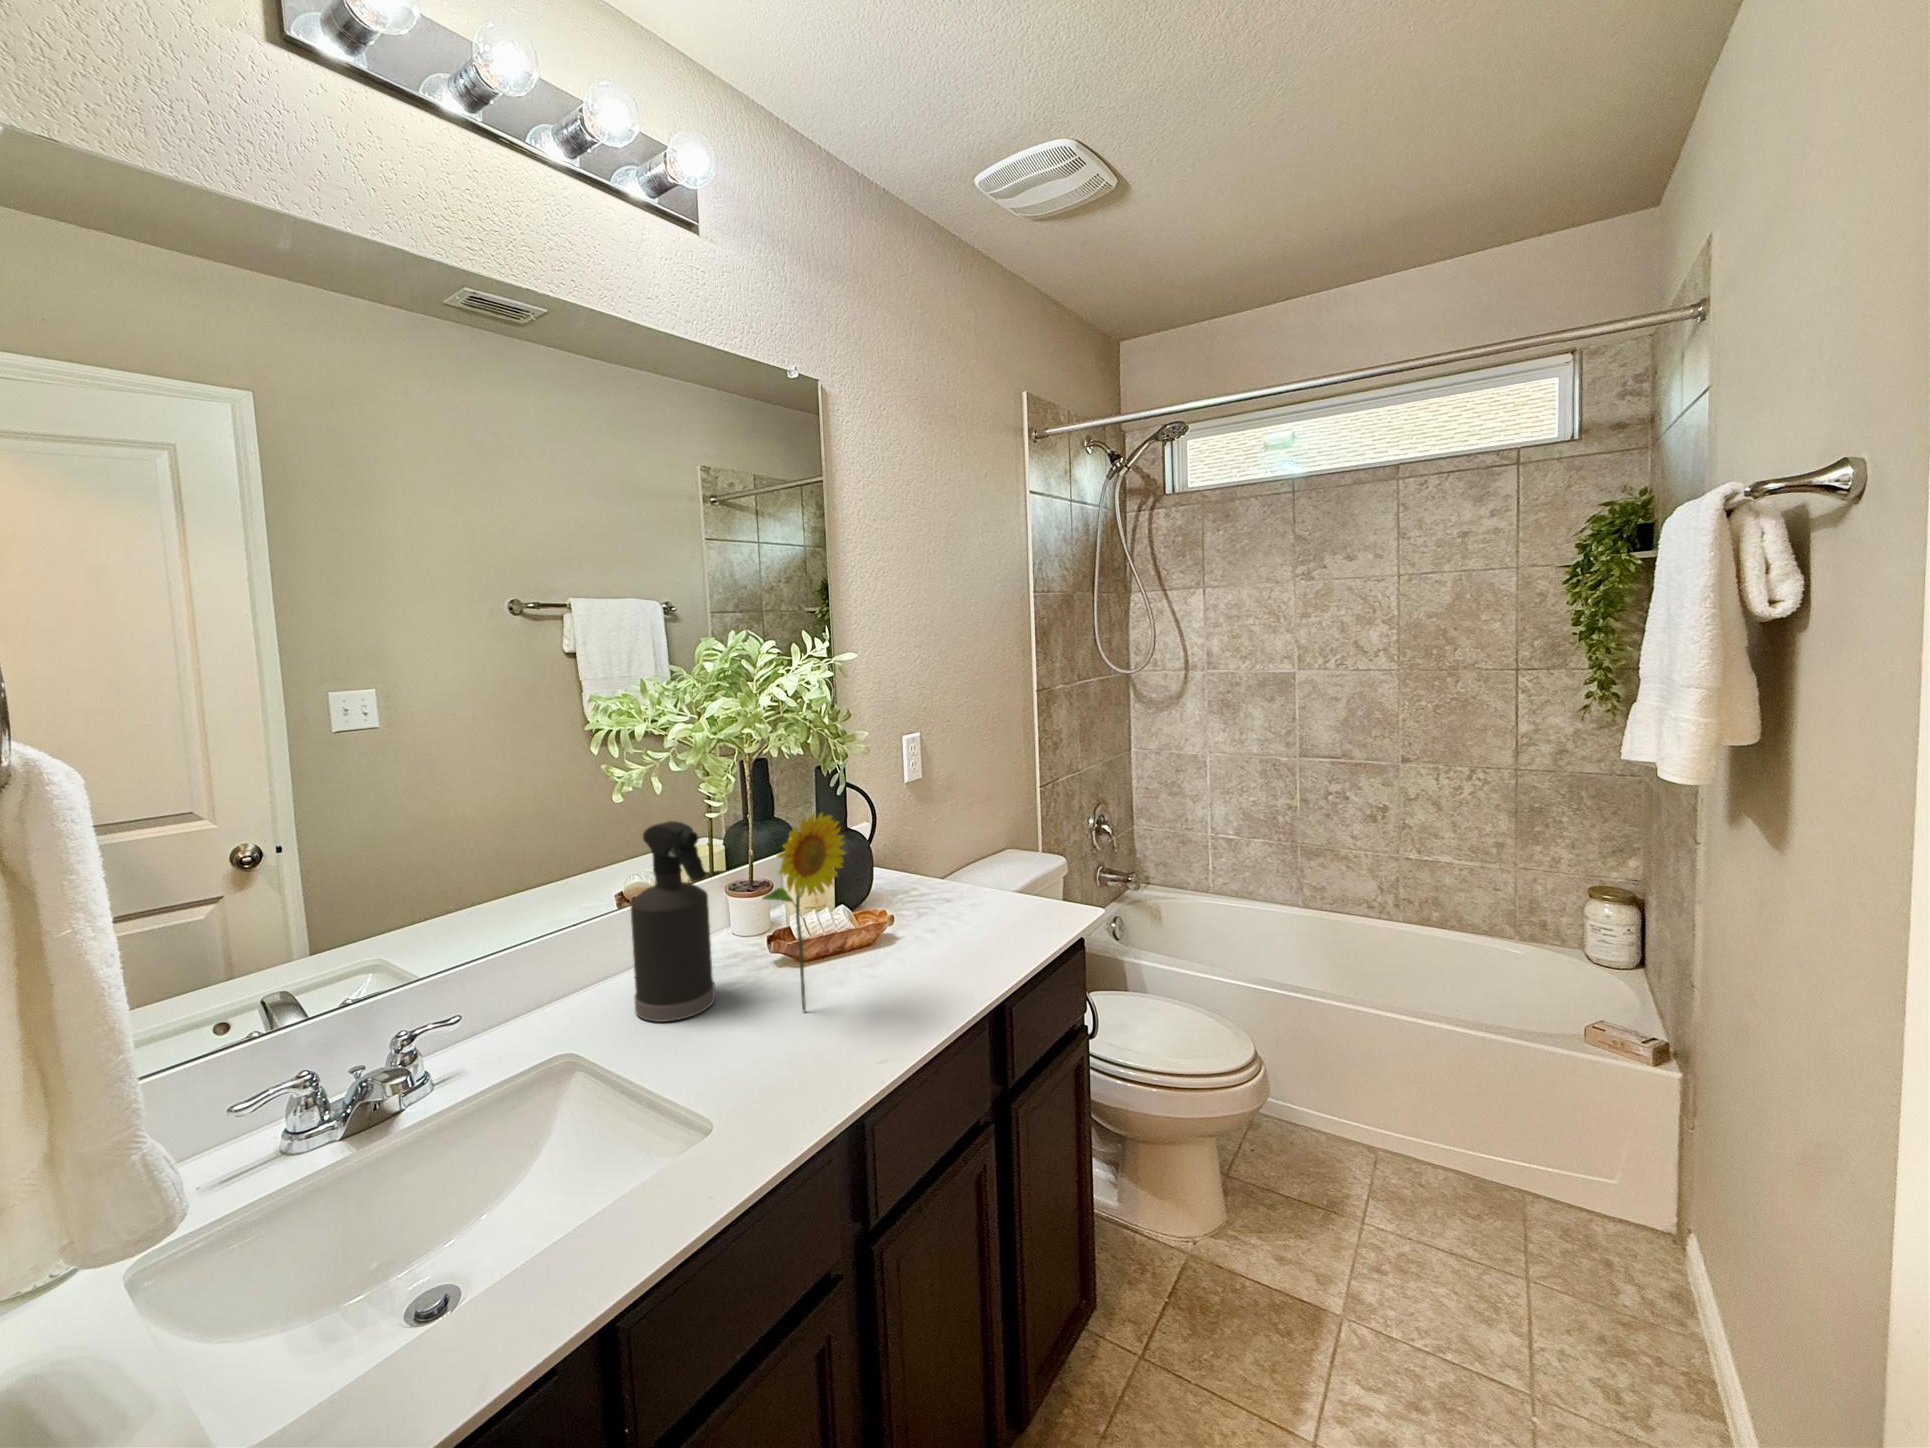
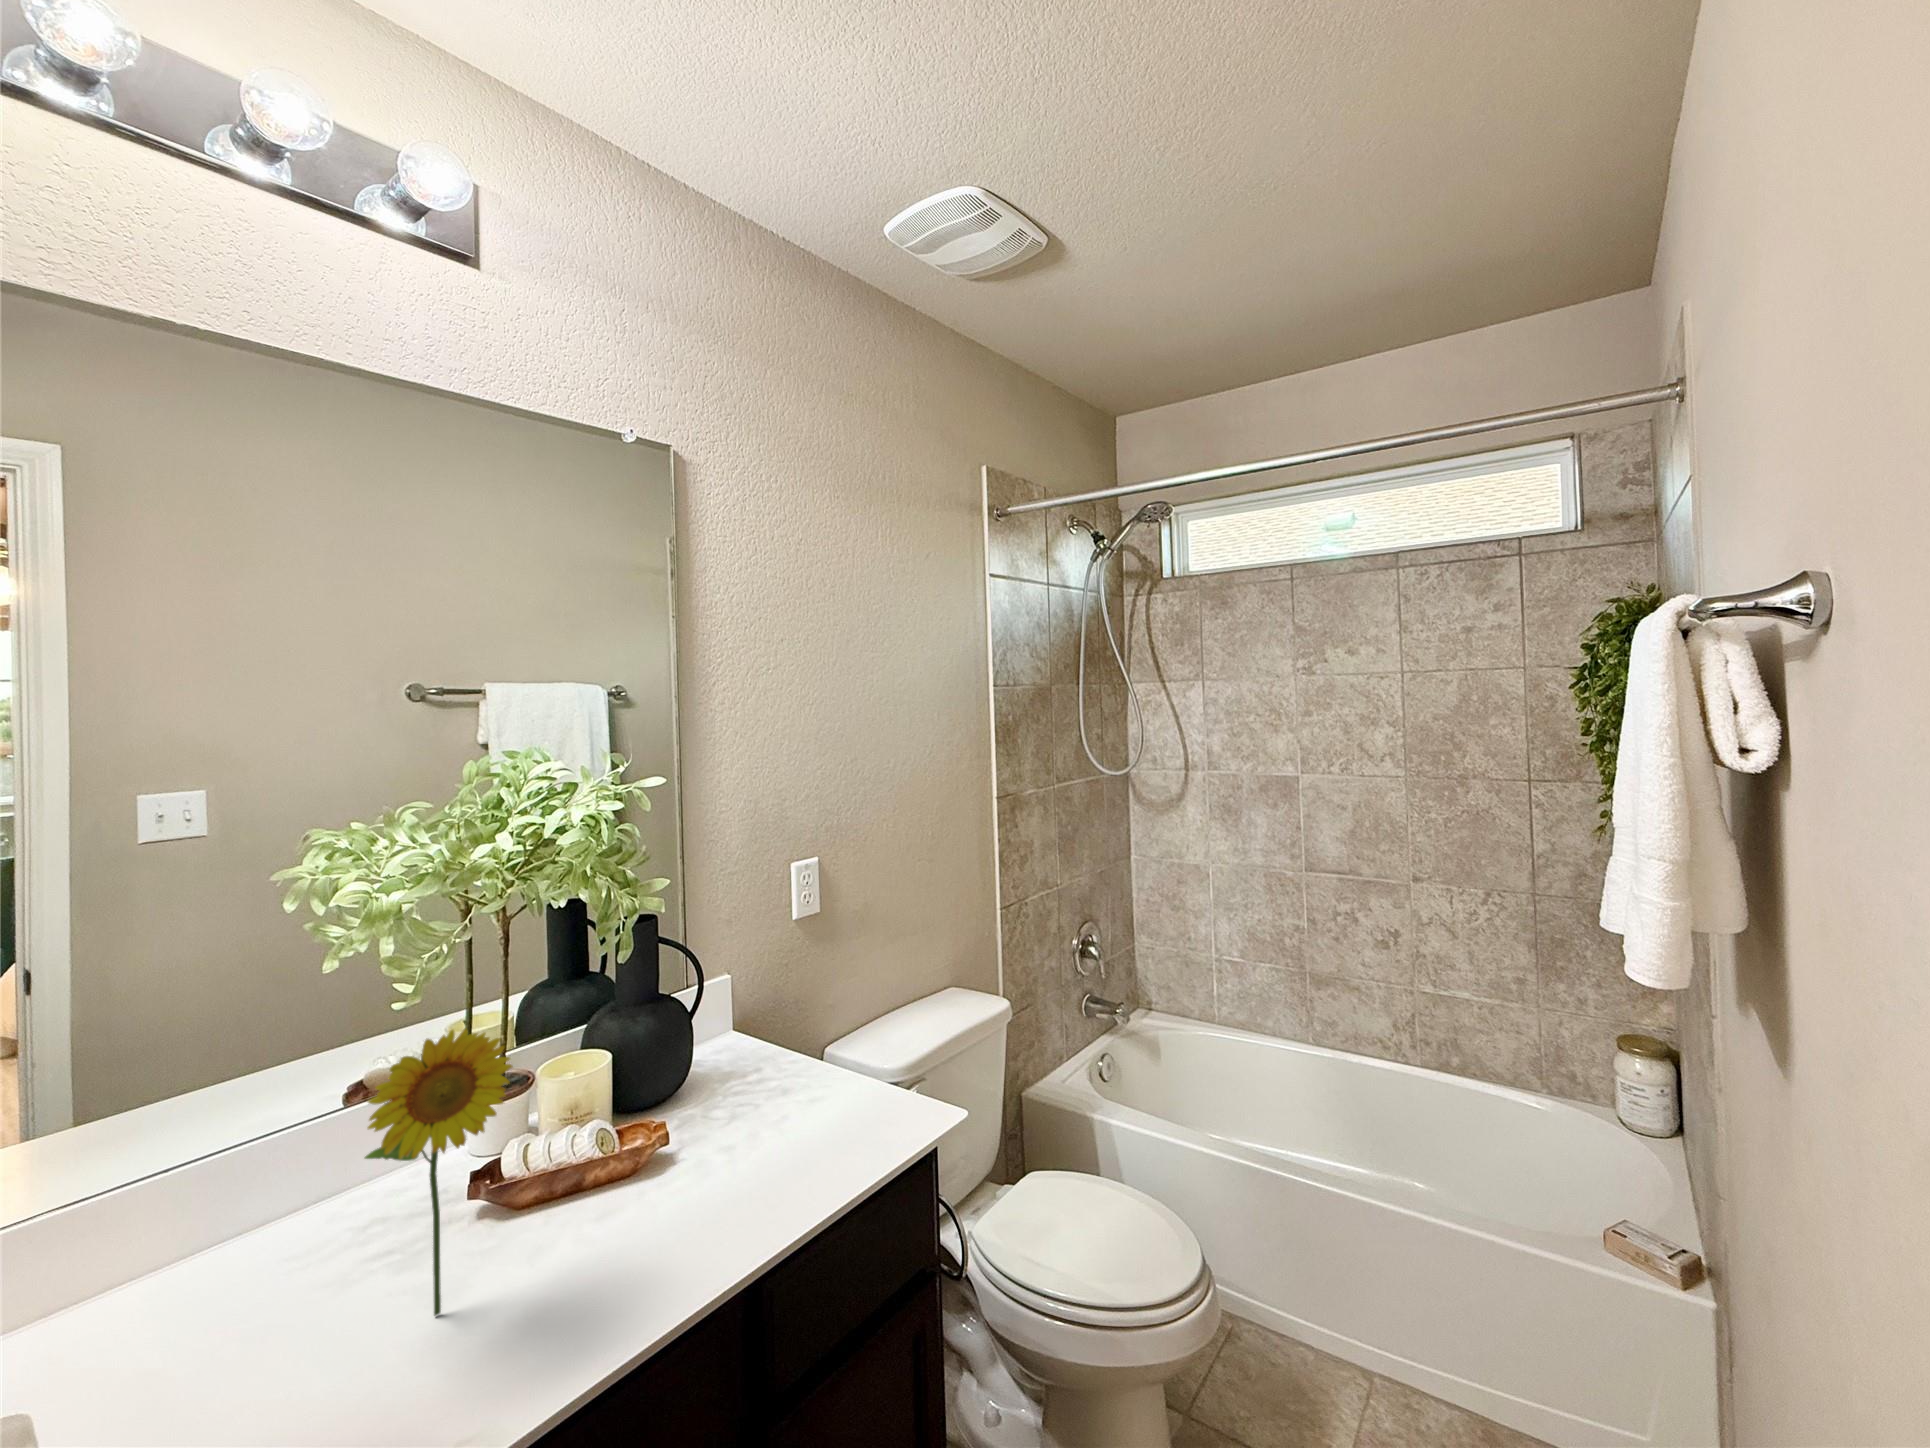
spray bottle: present [631,821,715,1022] -> none [198,1029,348,1336]

